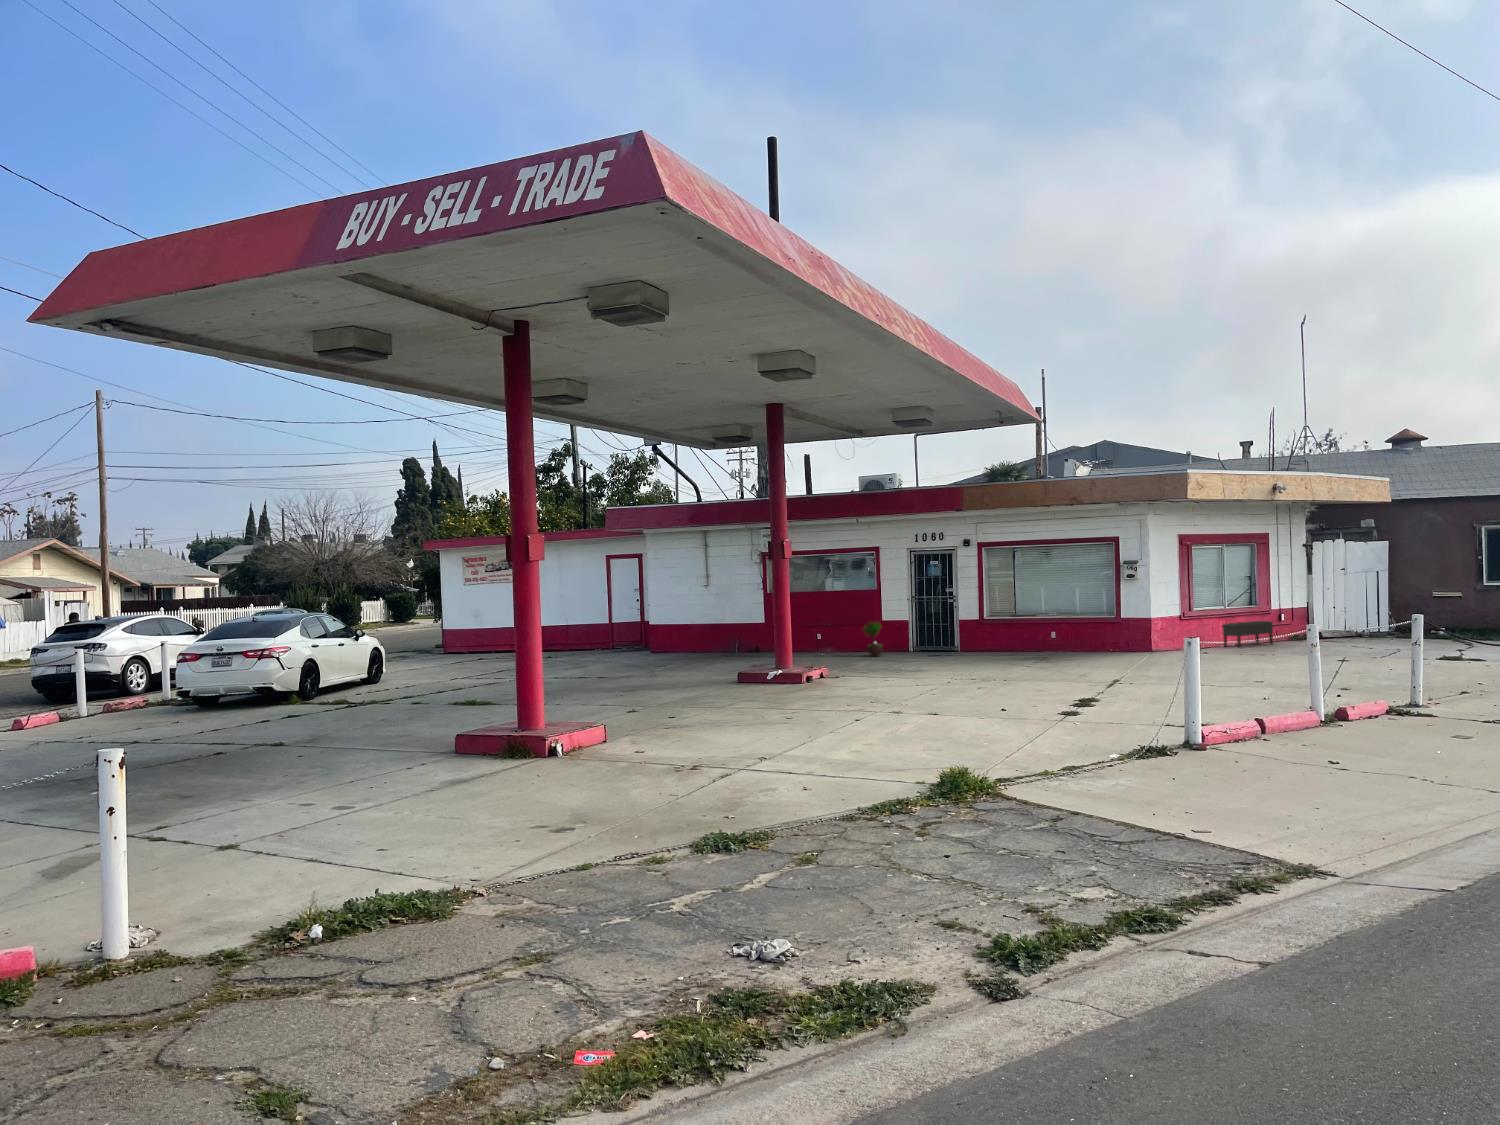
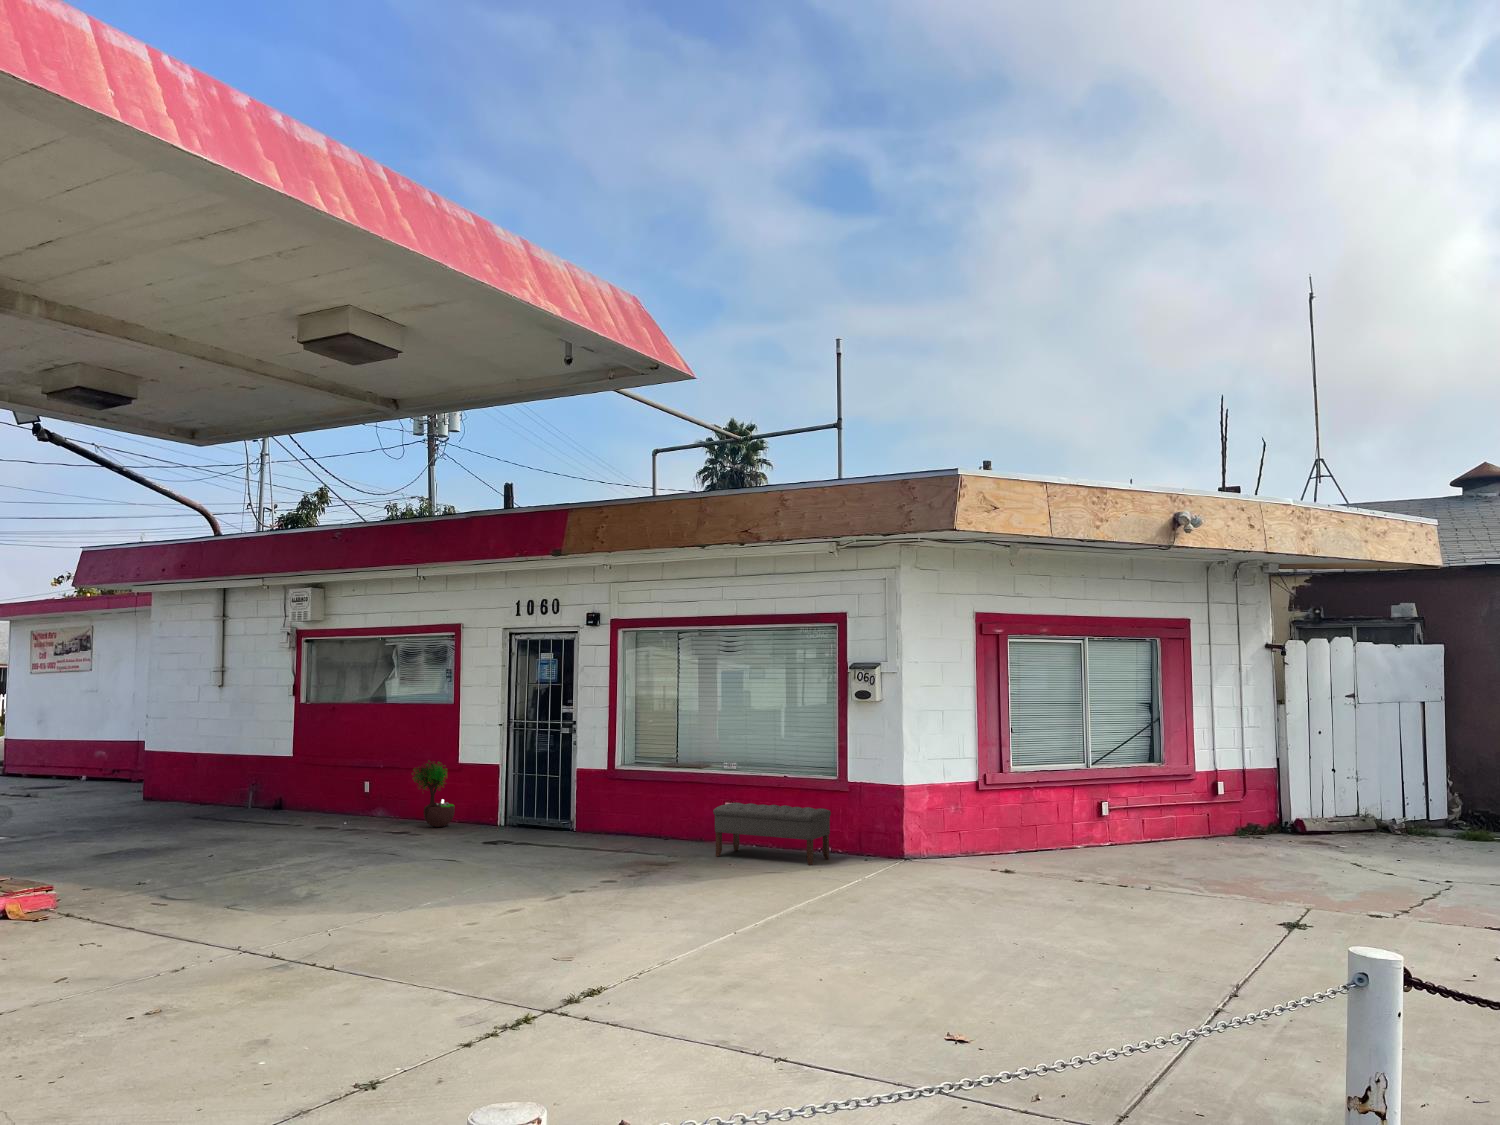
bench: present [1222,621,1273,647] -> present [713,803,831,865]

